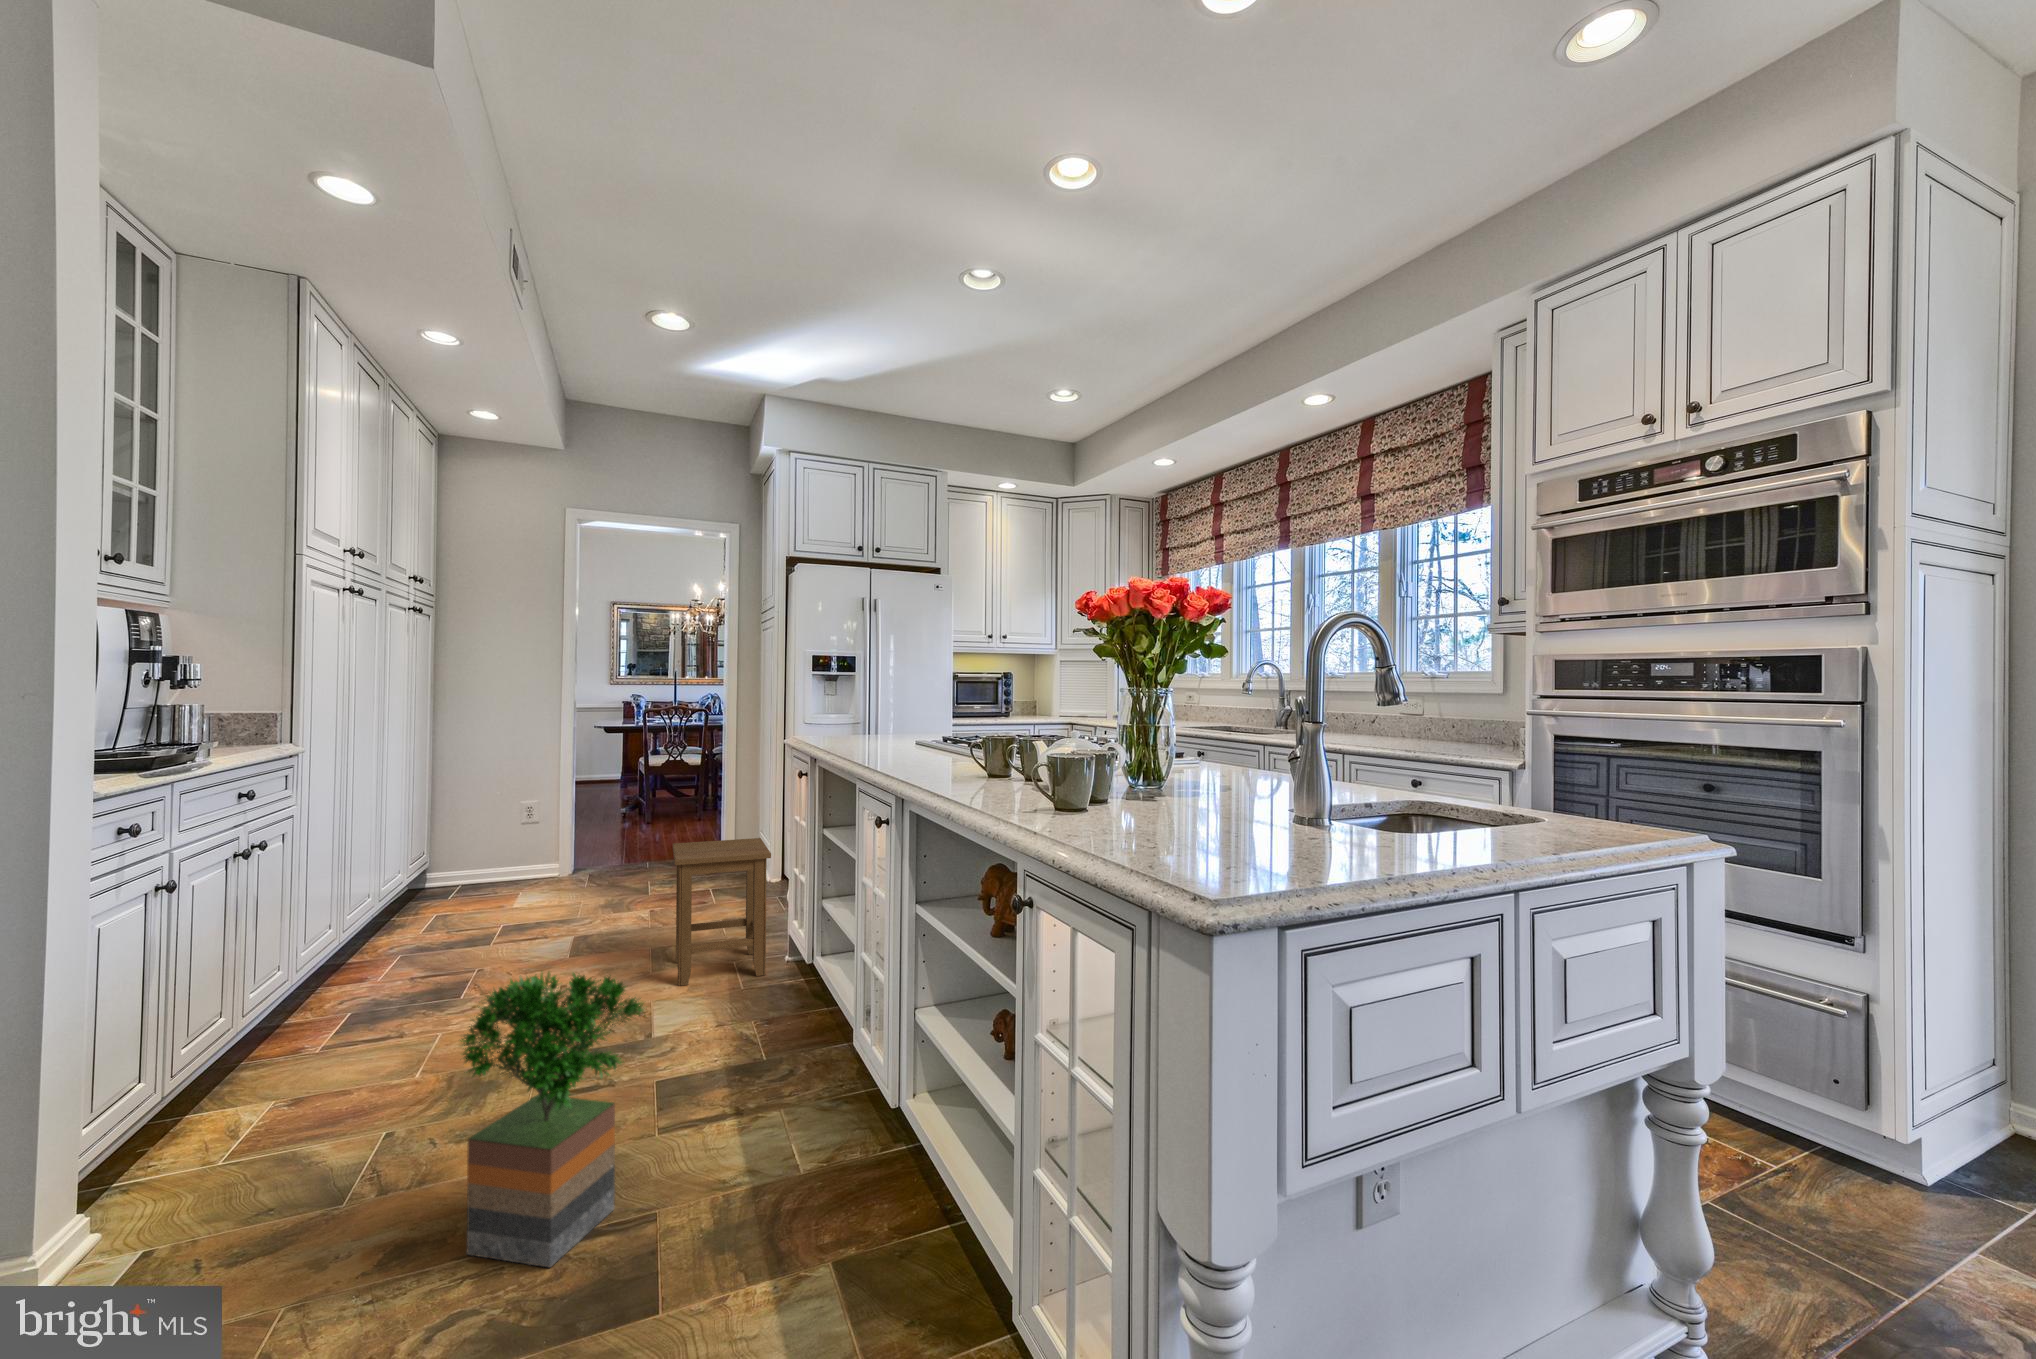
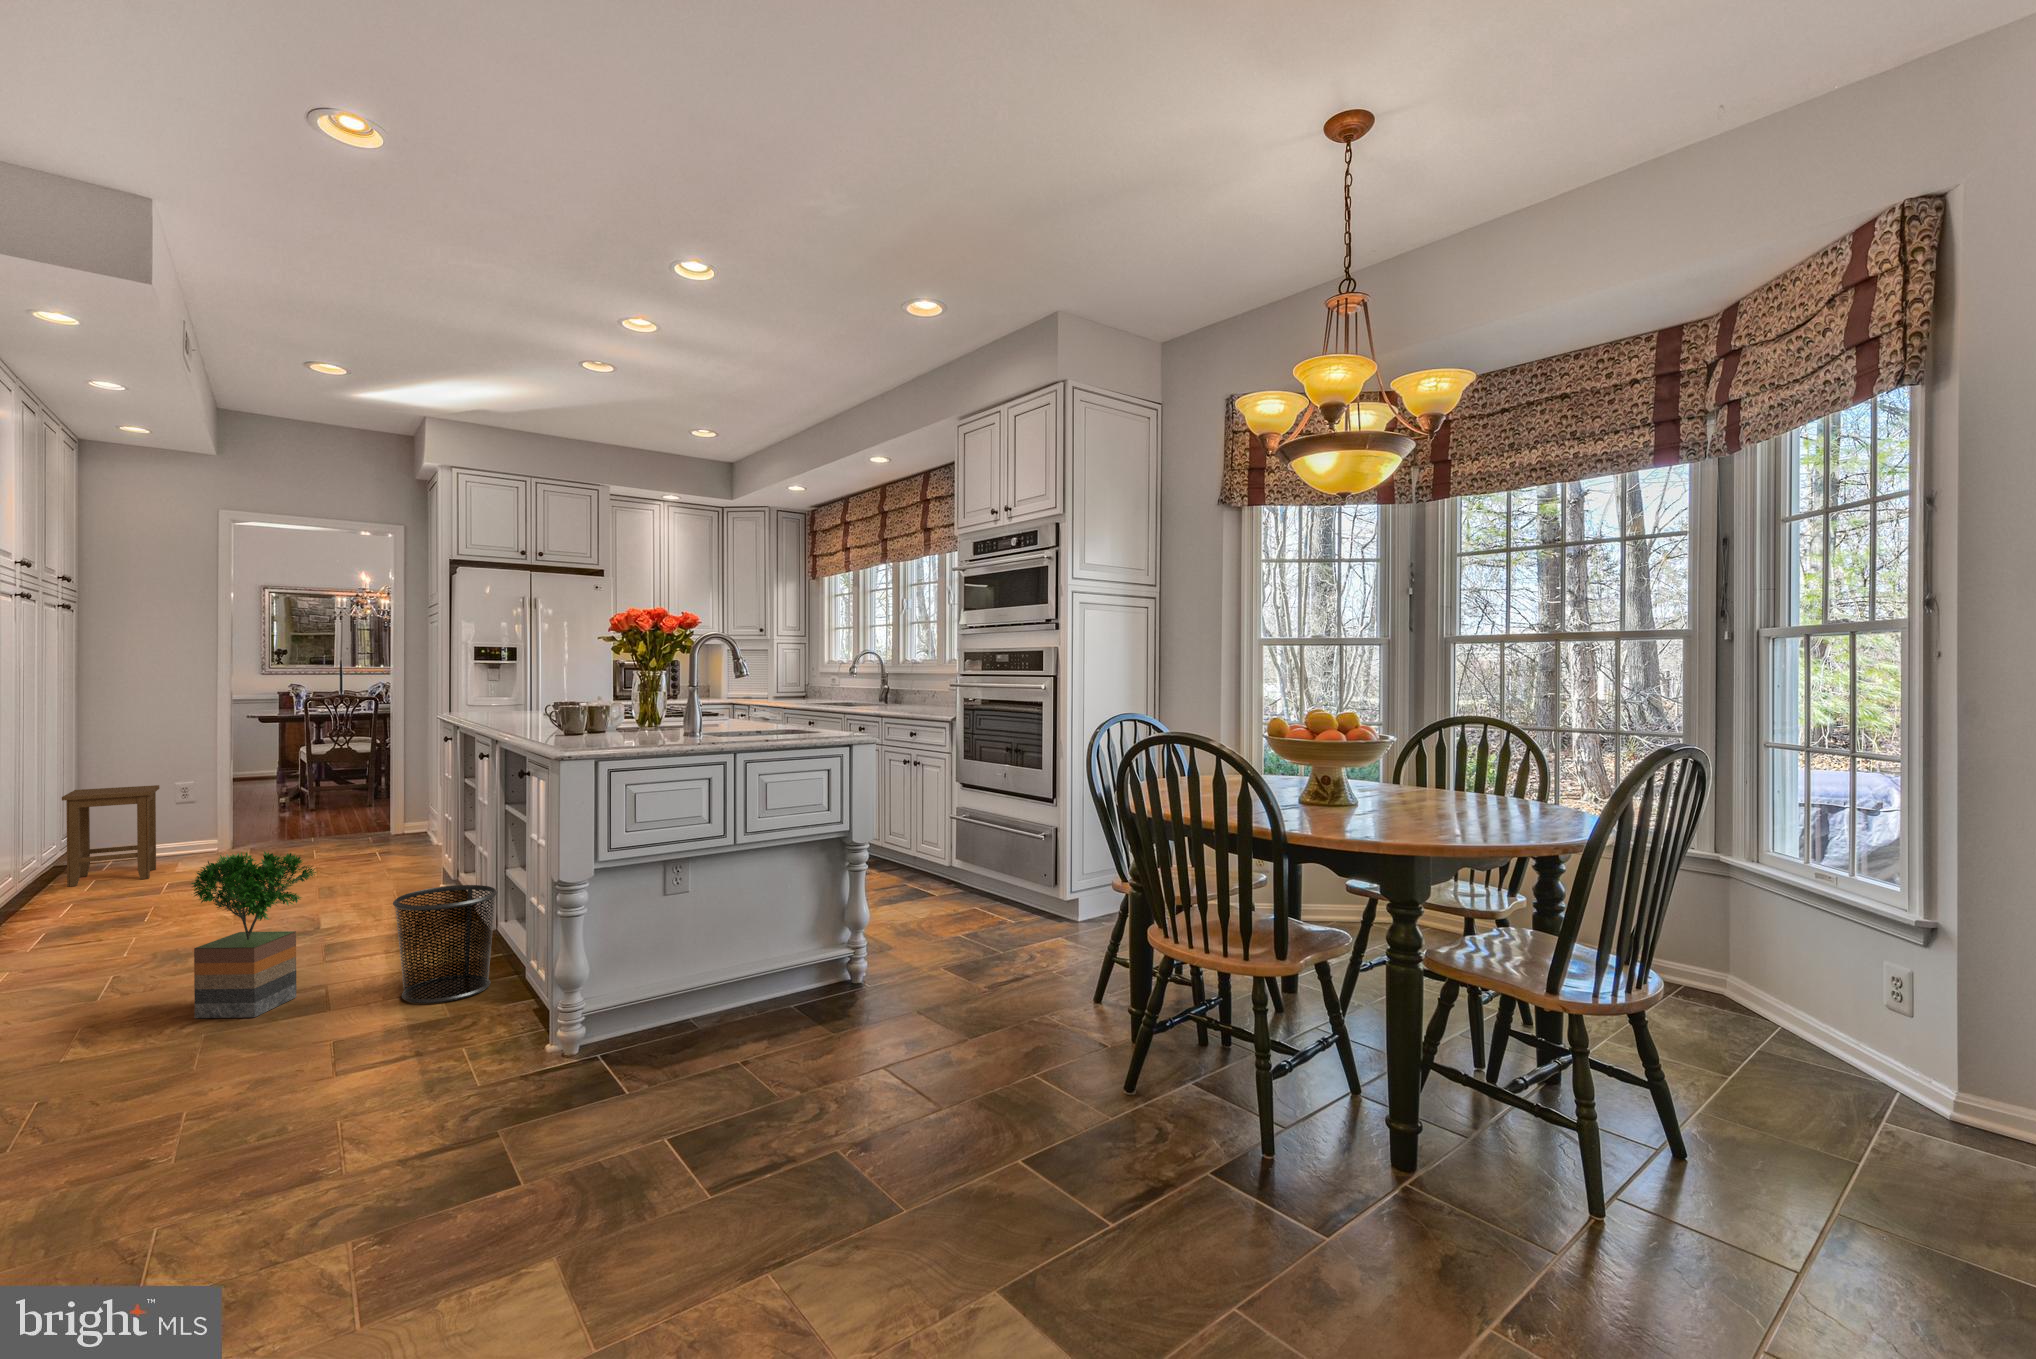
stool: present [673,838,771,986] -> present [62,785,159,886]
trash can: none [756,1034,912,1266] -> present [393,885,498,1003]

